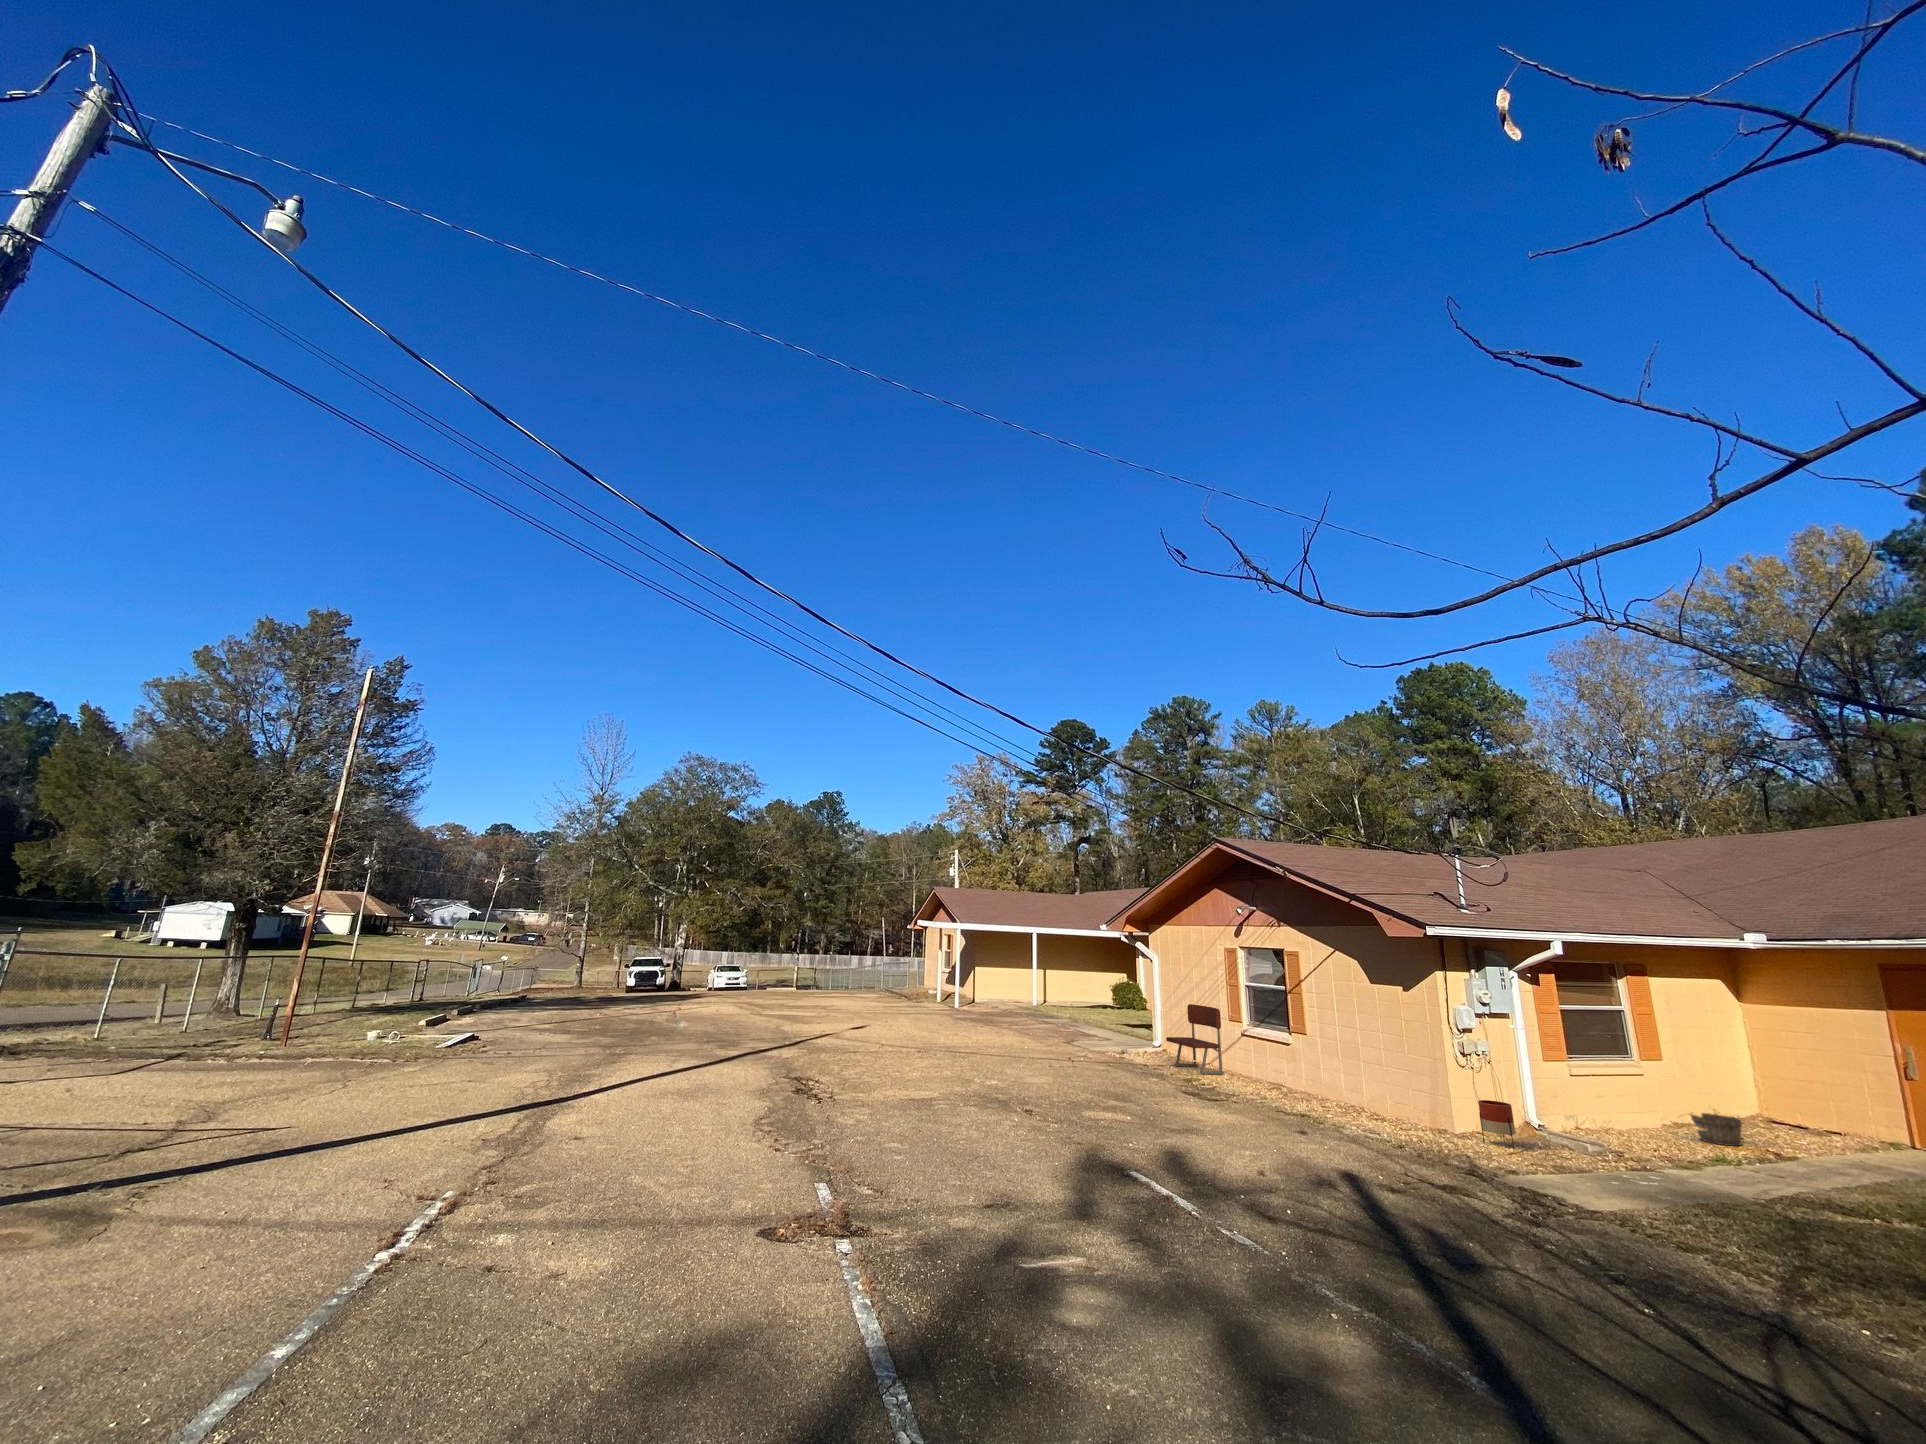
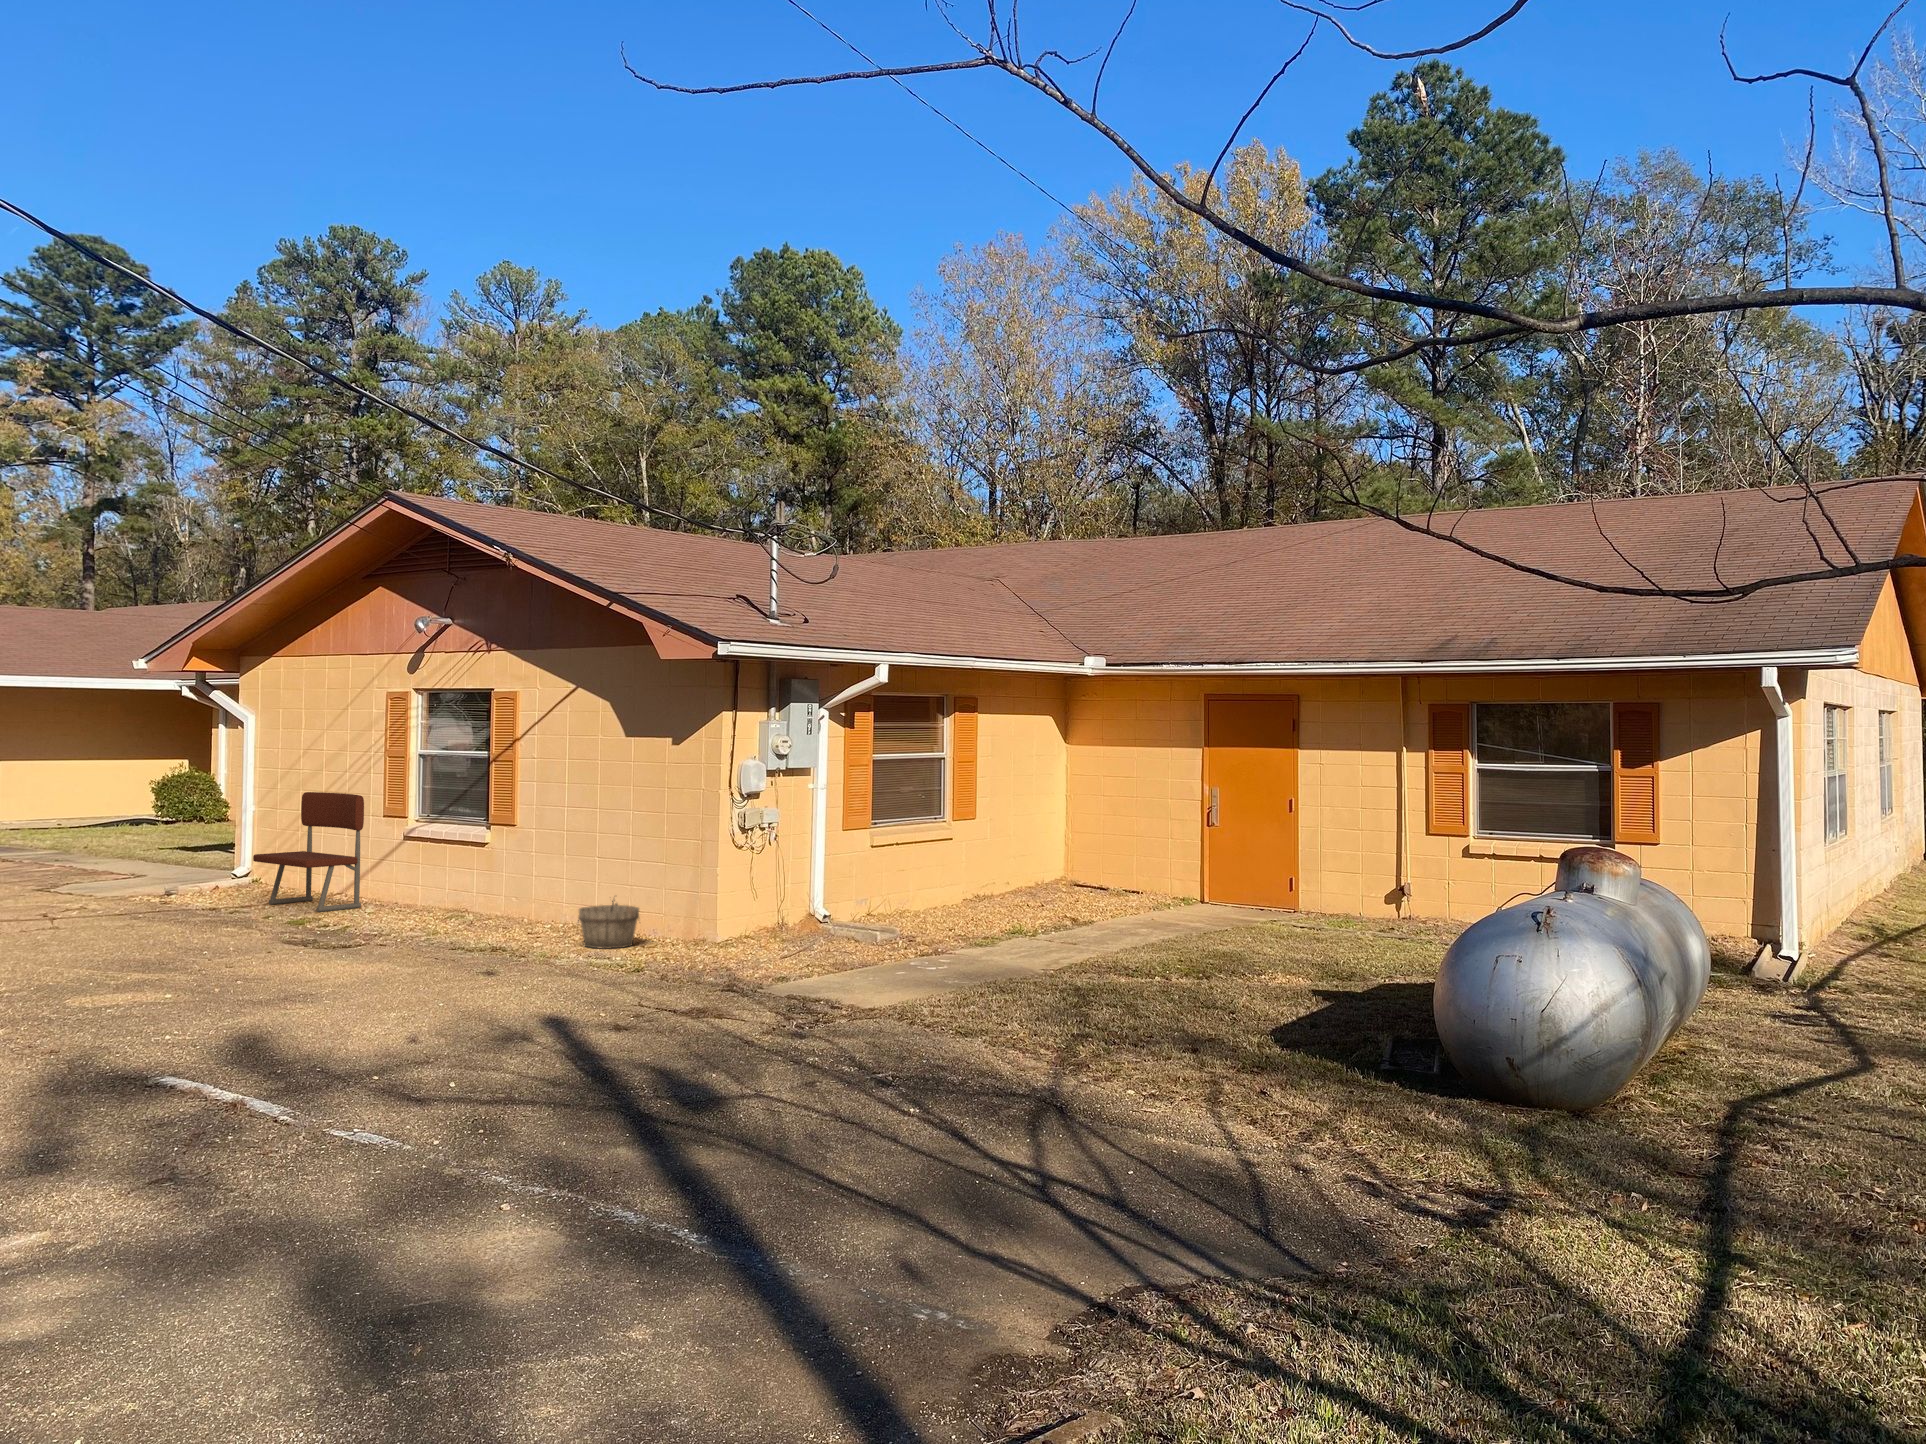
planter: present [1478,1100,1516,1148] -> none [752,891,796,952]
wooden bucket: present [1691,1113,1742,1146] -> present [578,900,639,949]

